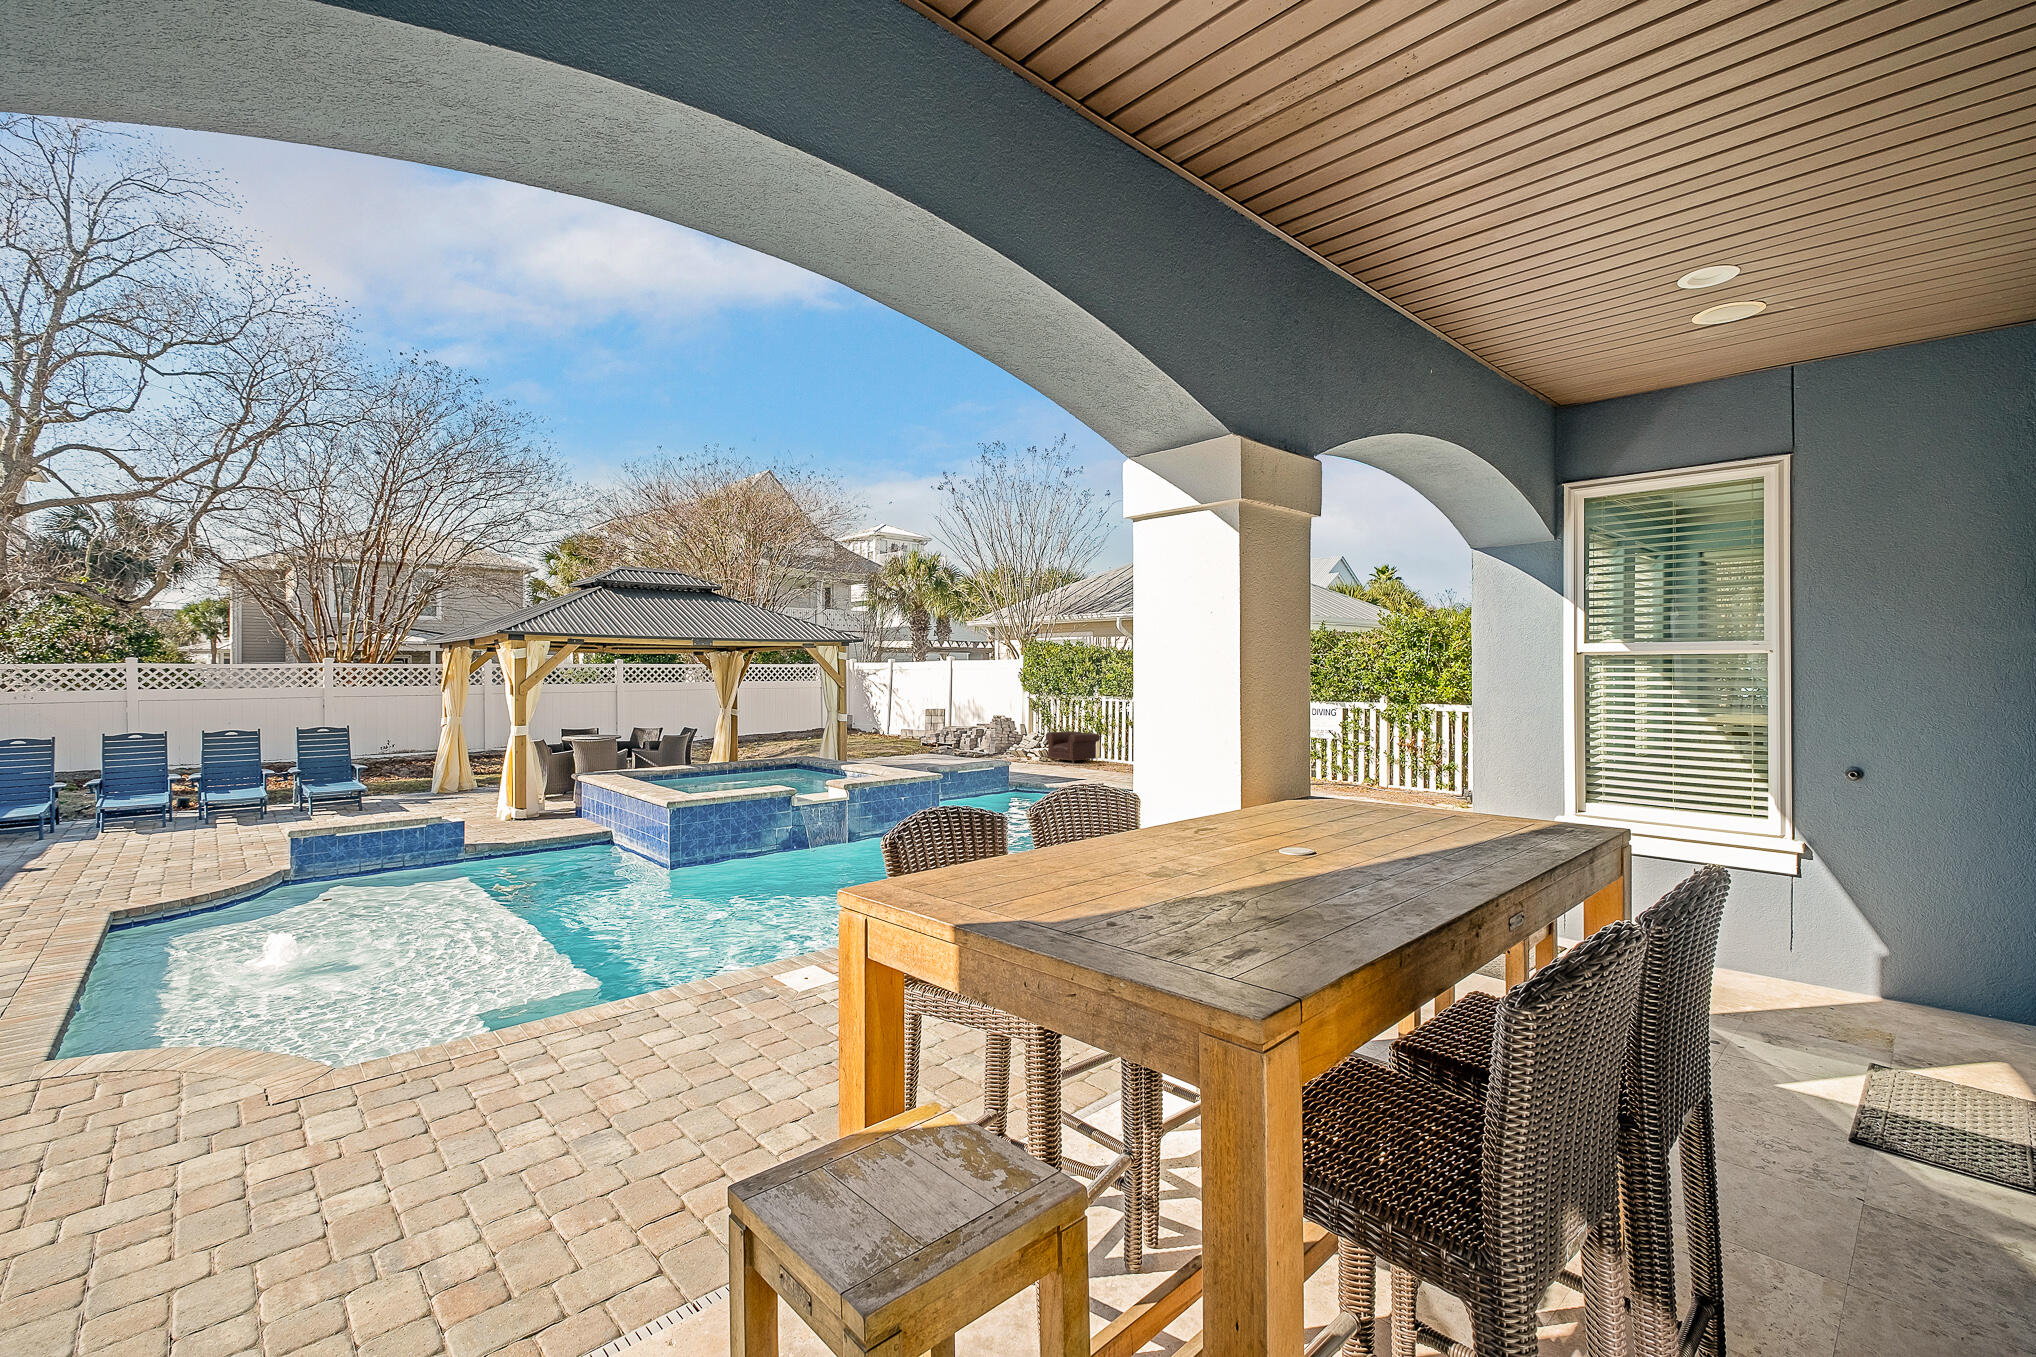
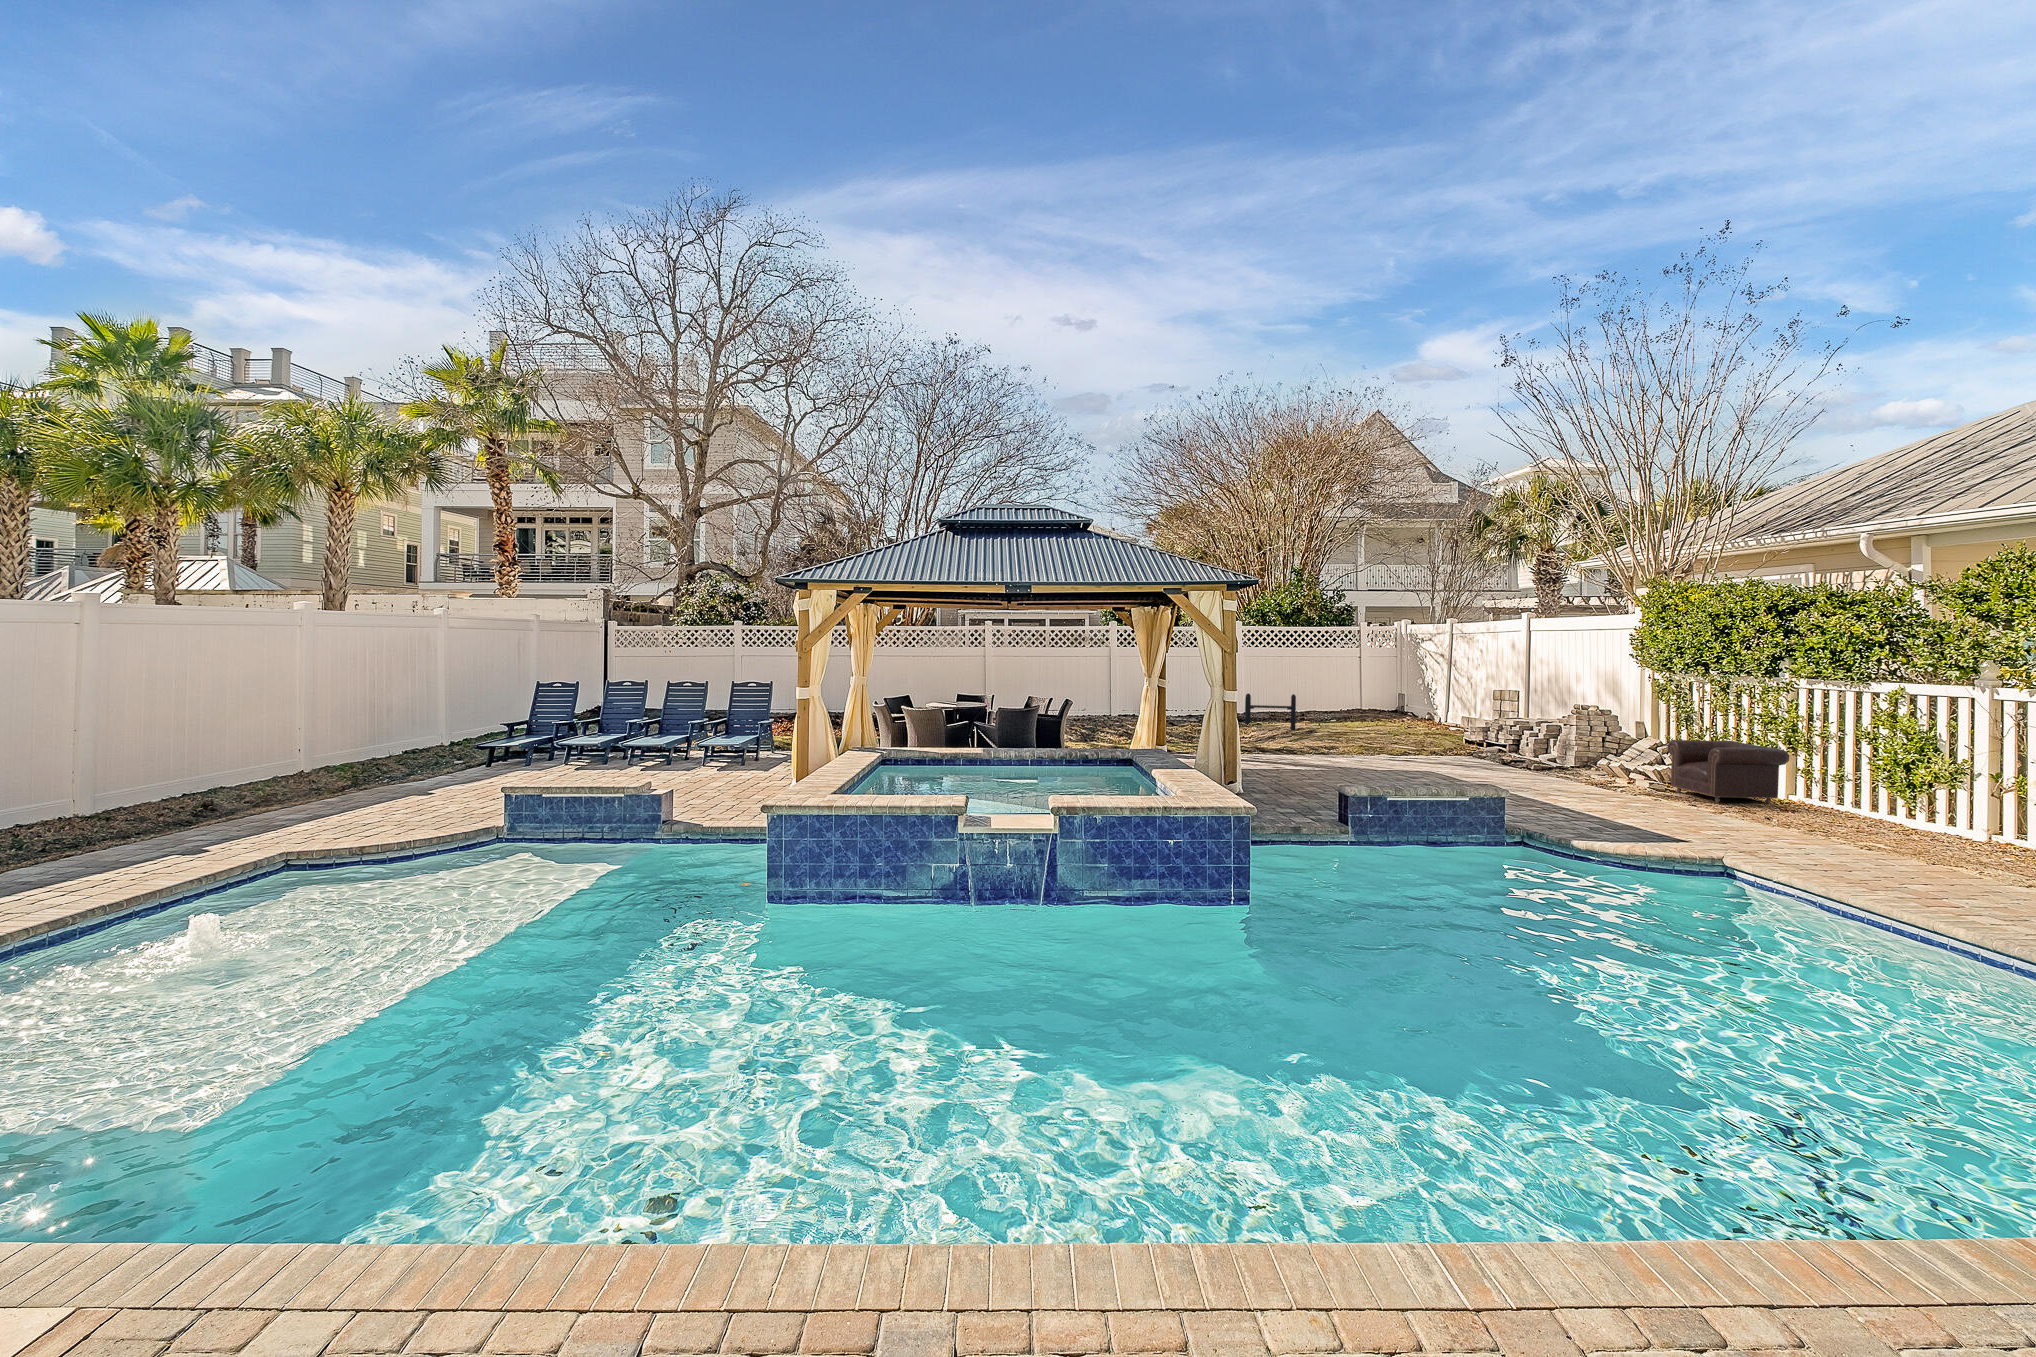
bench: none [755,718,795,745] -> present [1245,693,1296,731]

